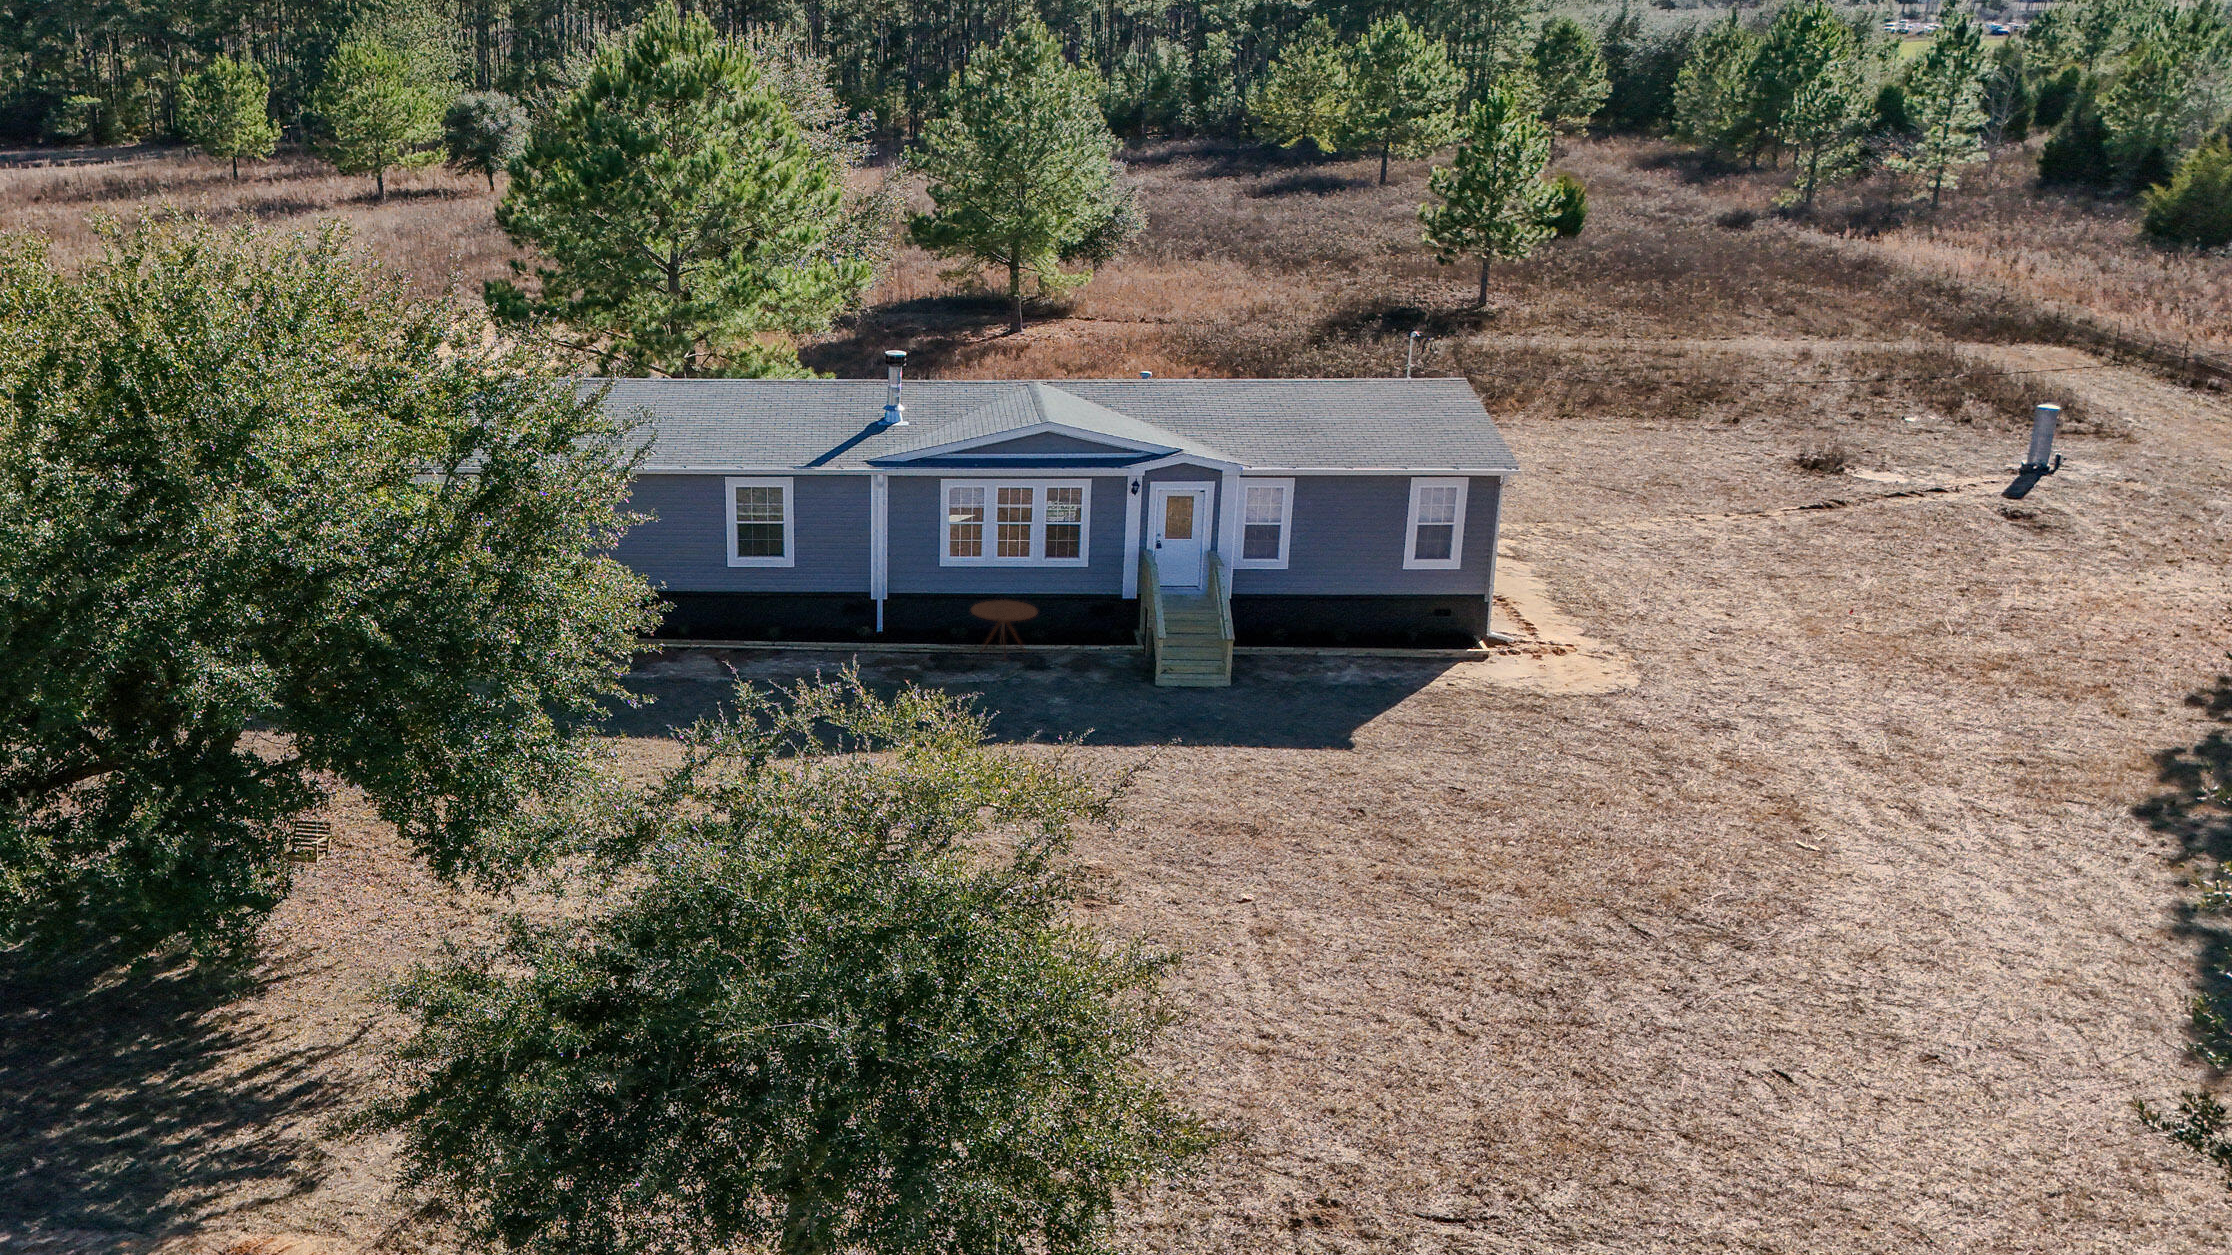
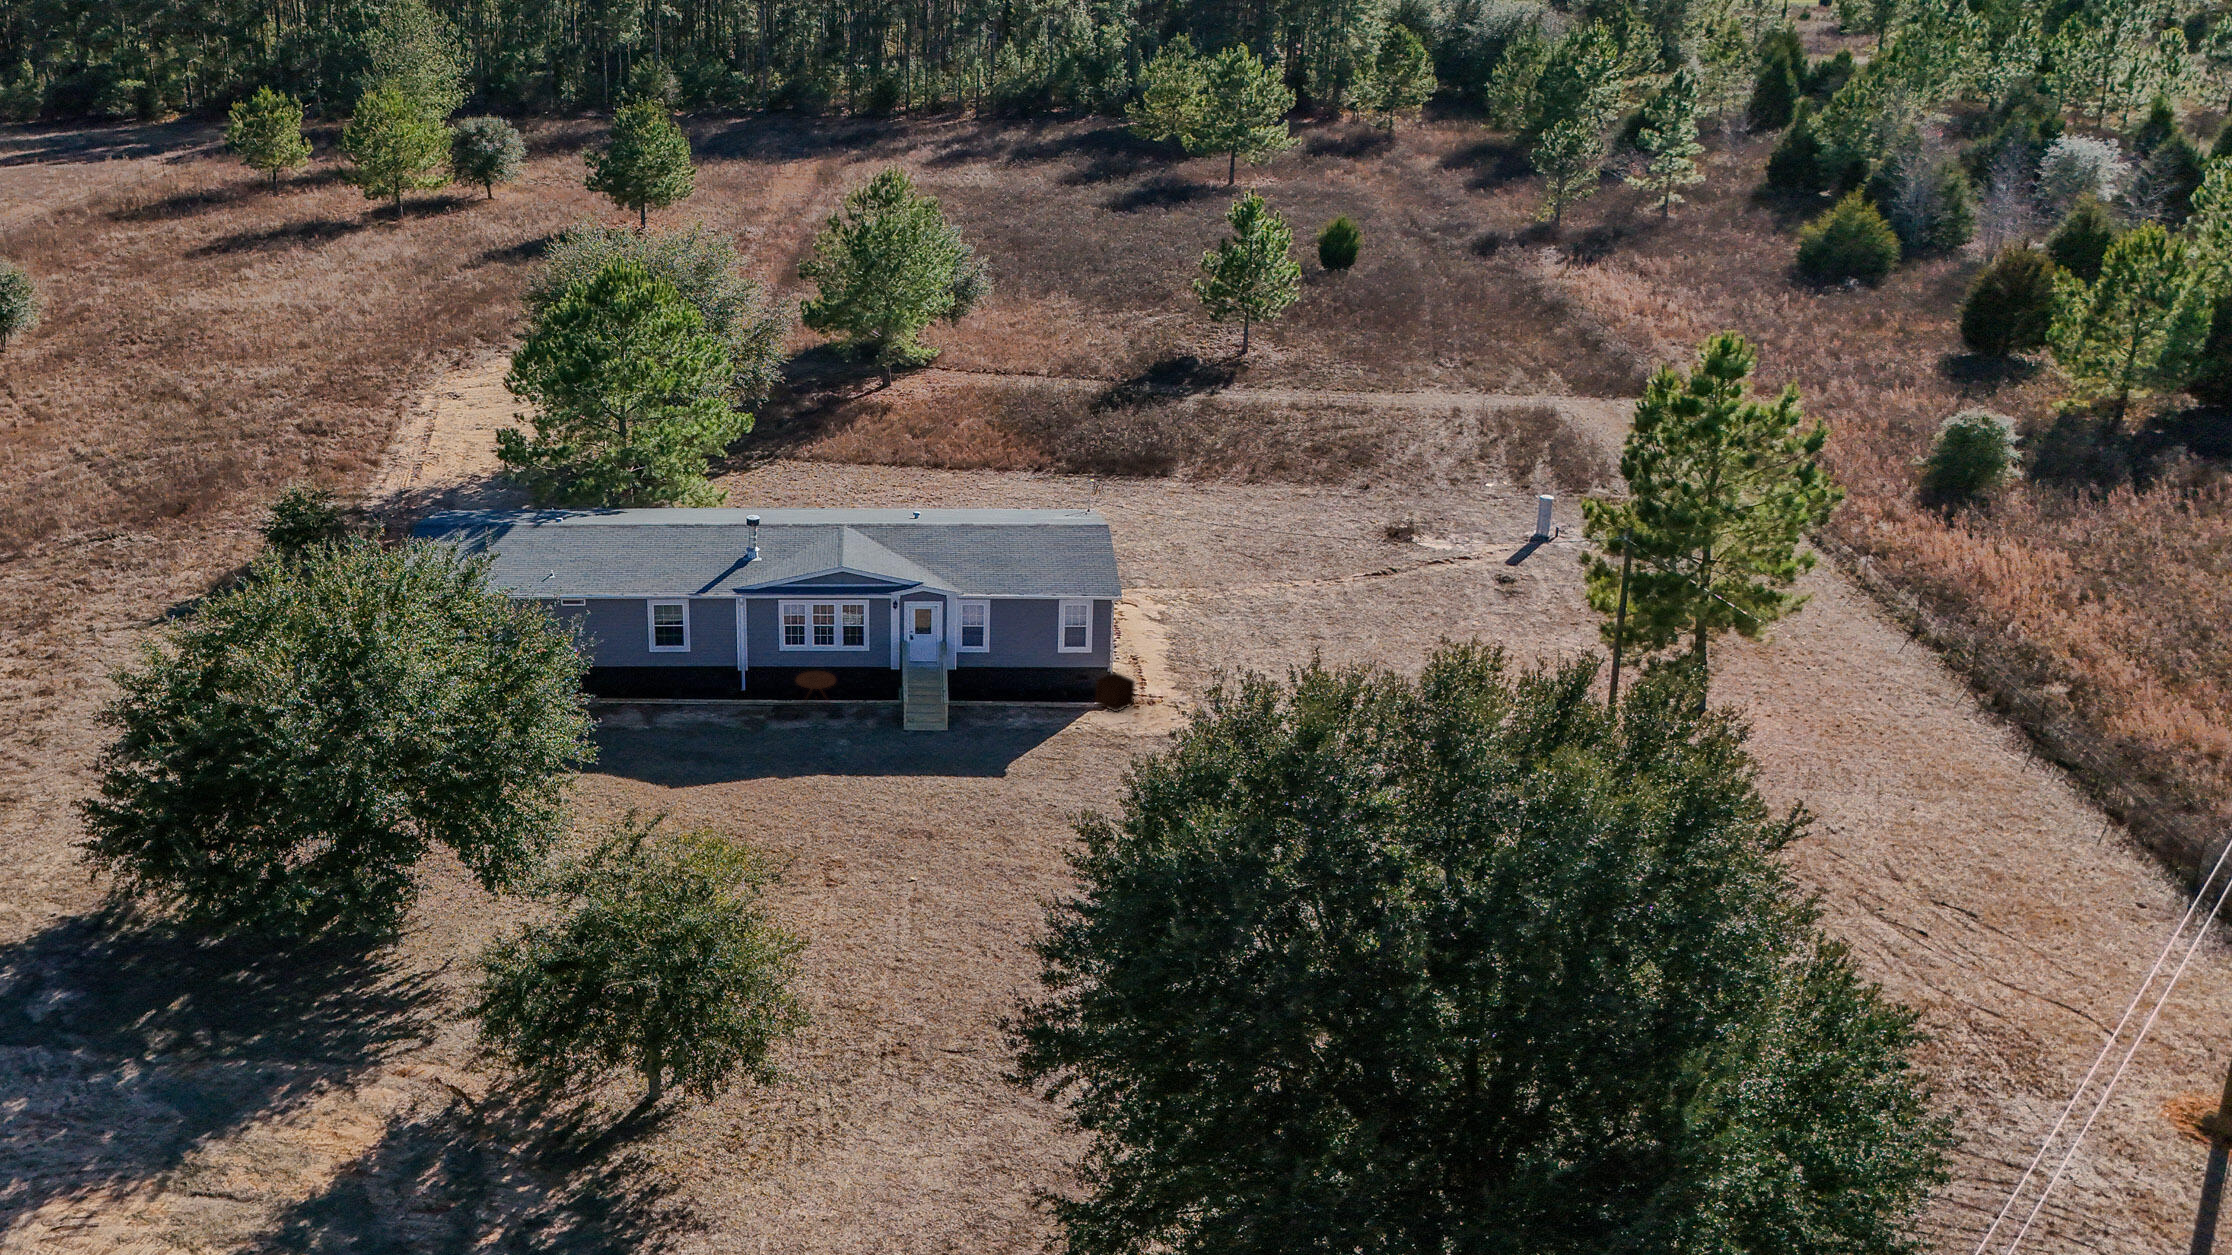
wooden crate: none [1459,603,1528,664] -> present [1095,672,1135,712]

